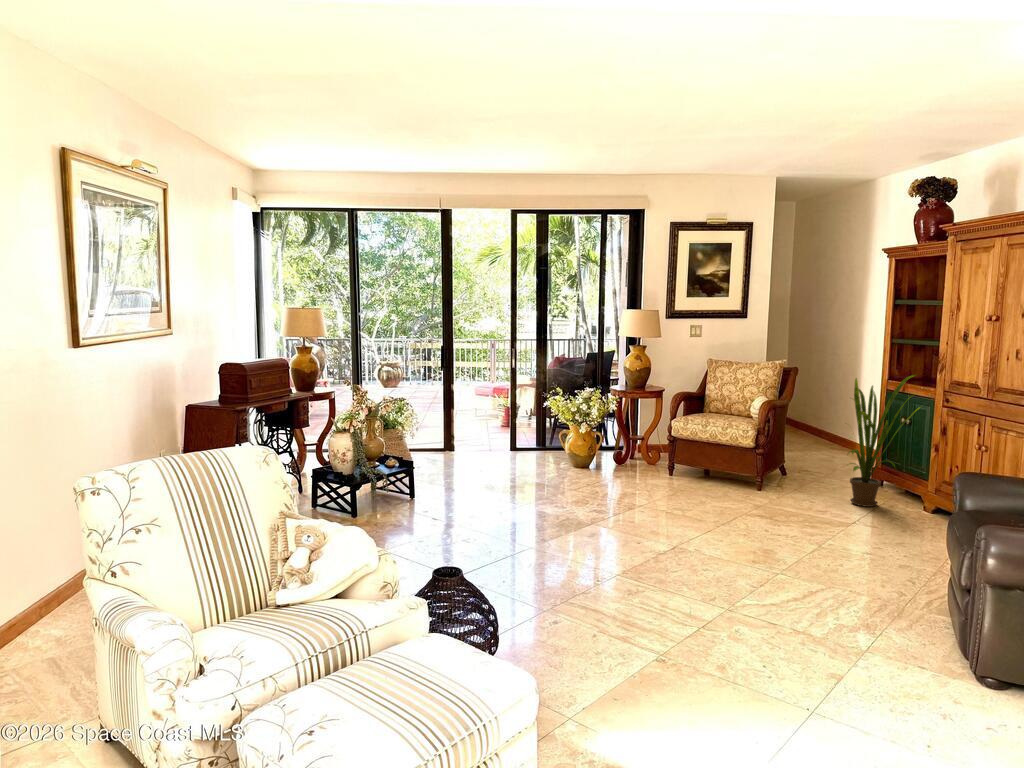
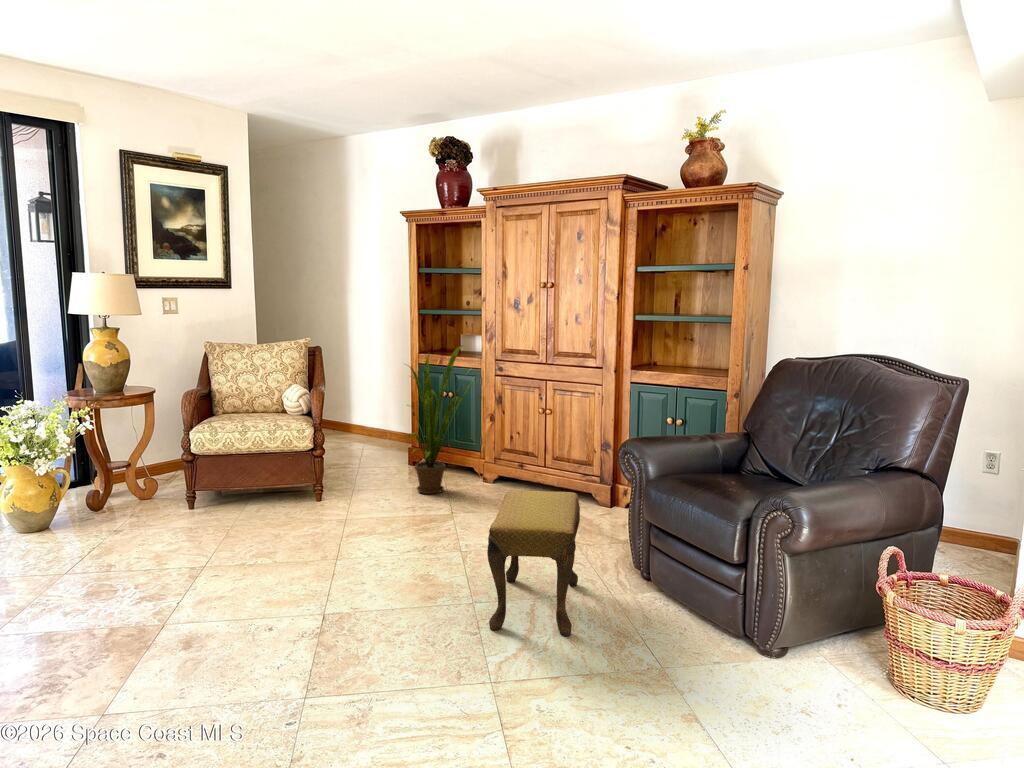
footstool: none [769,494,889,610] -> present [487,490,580,636]

